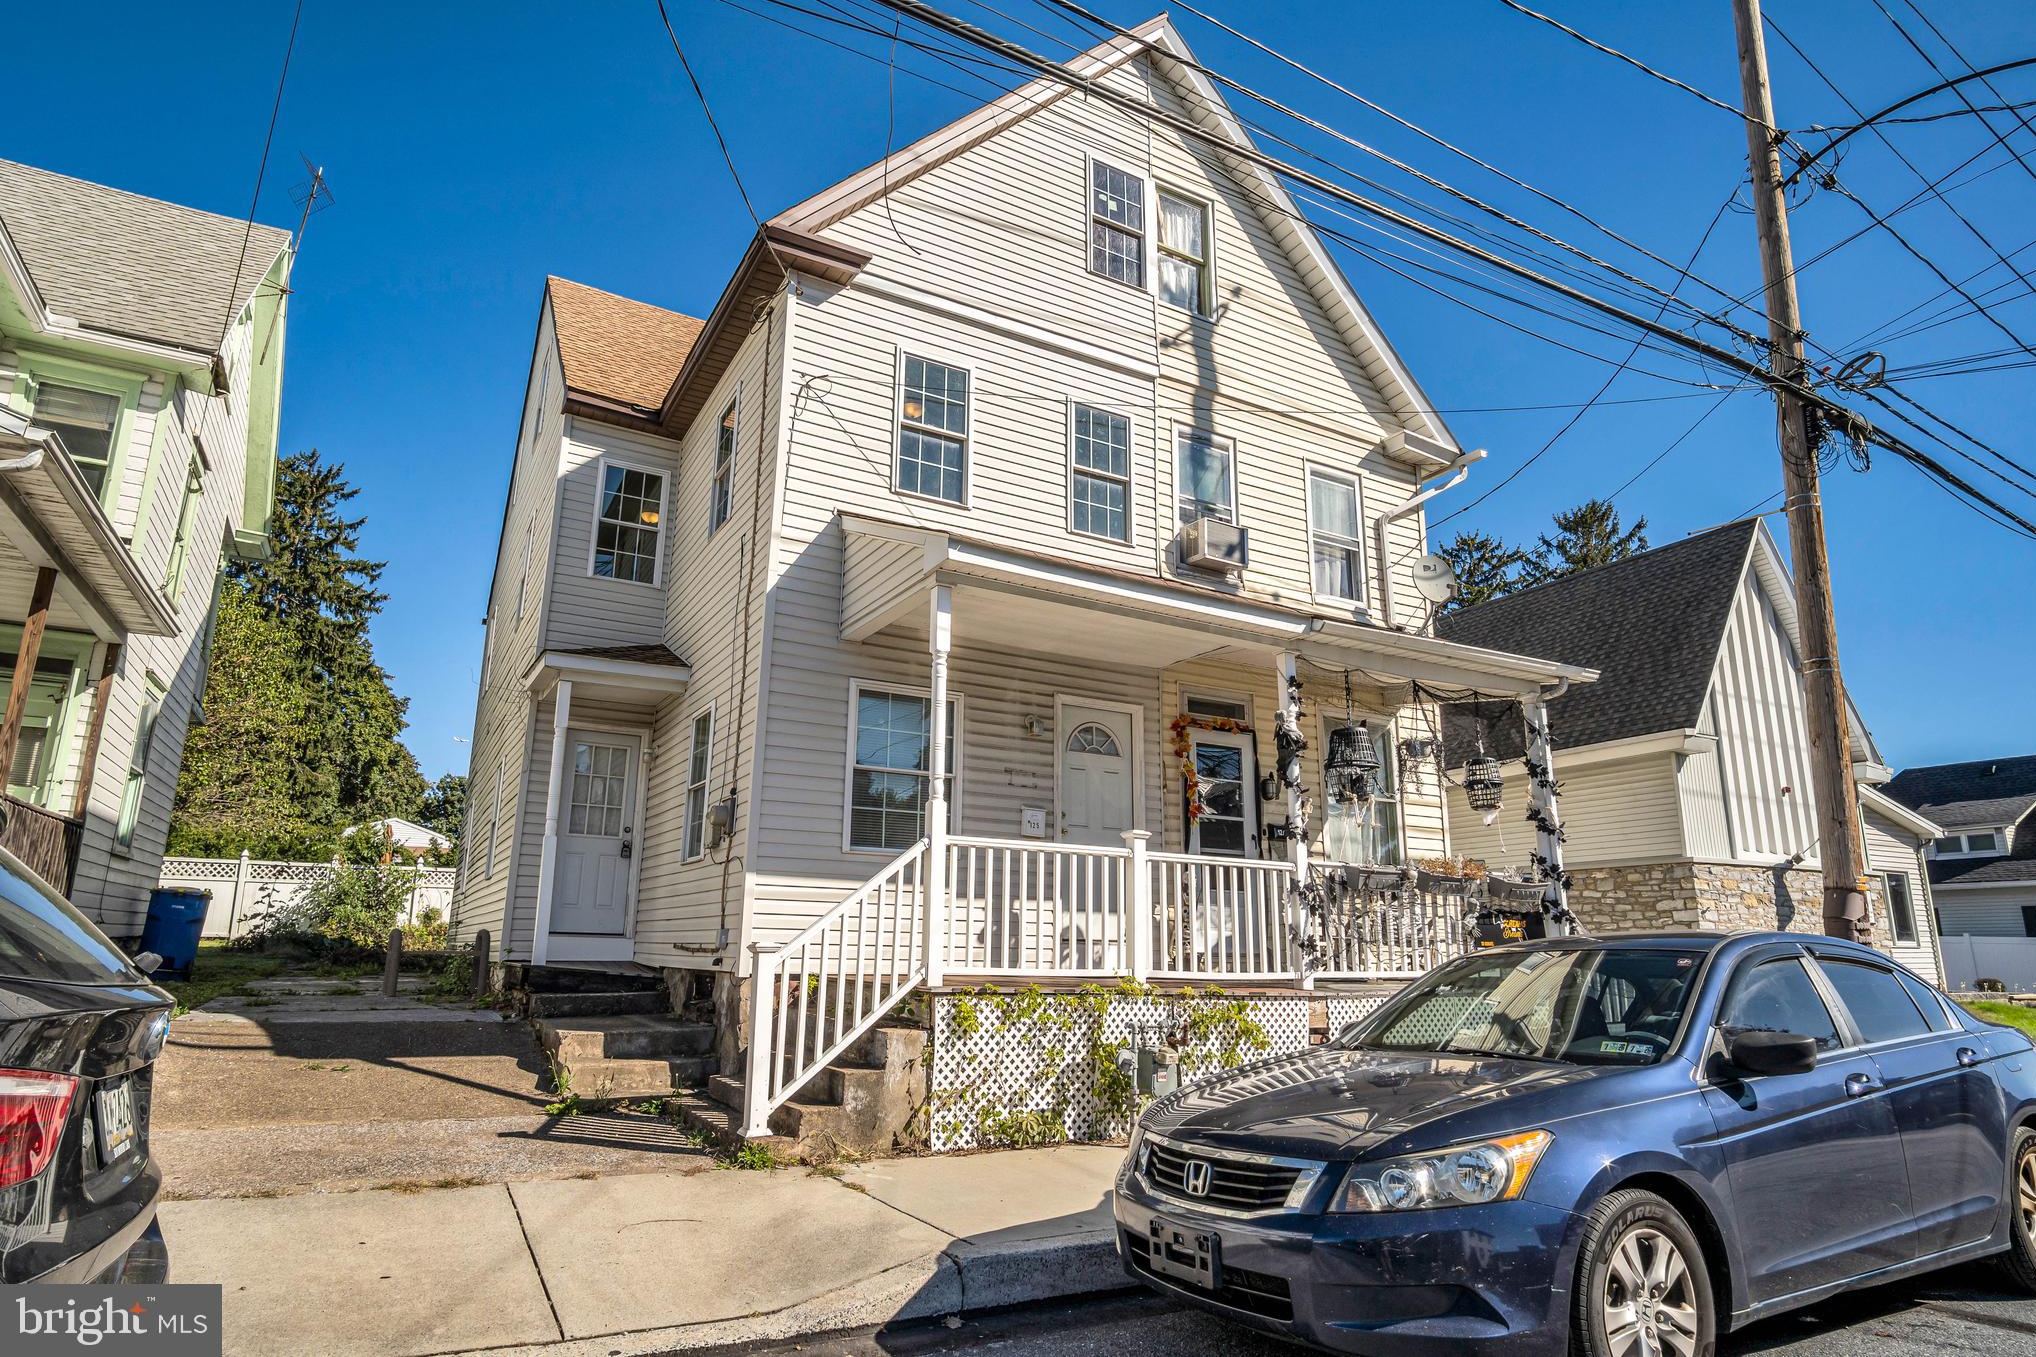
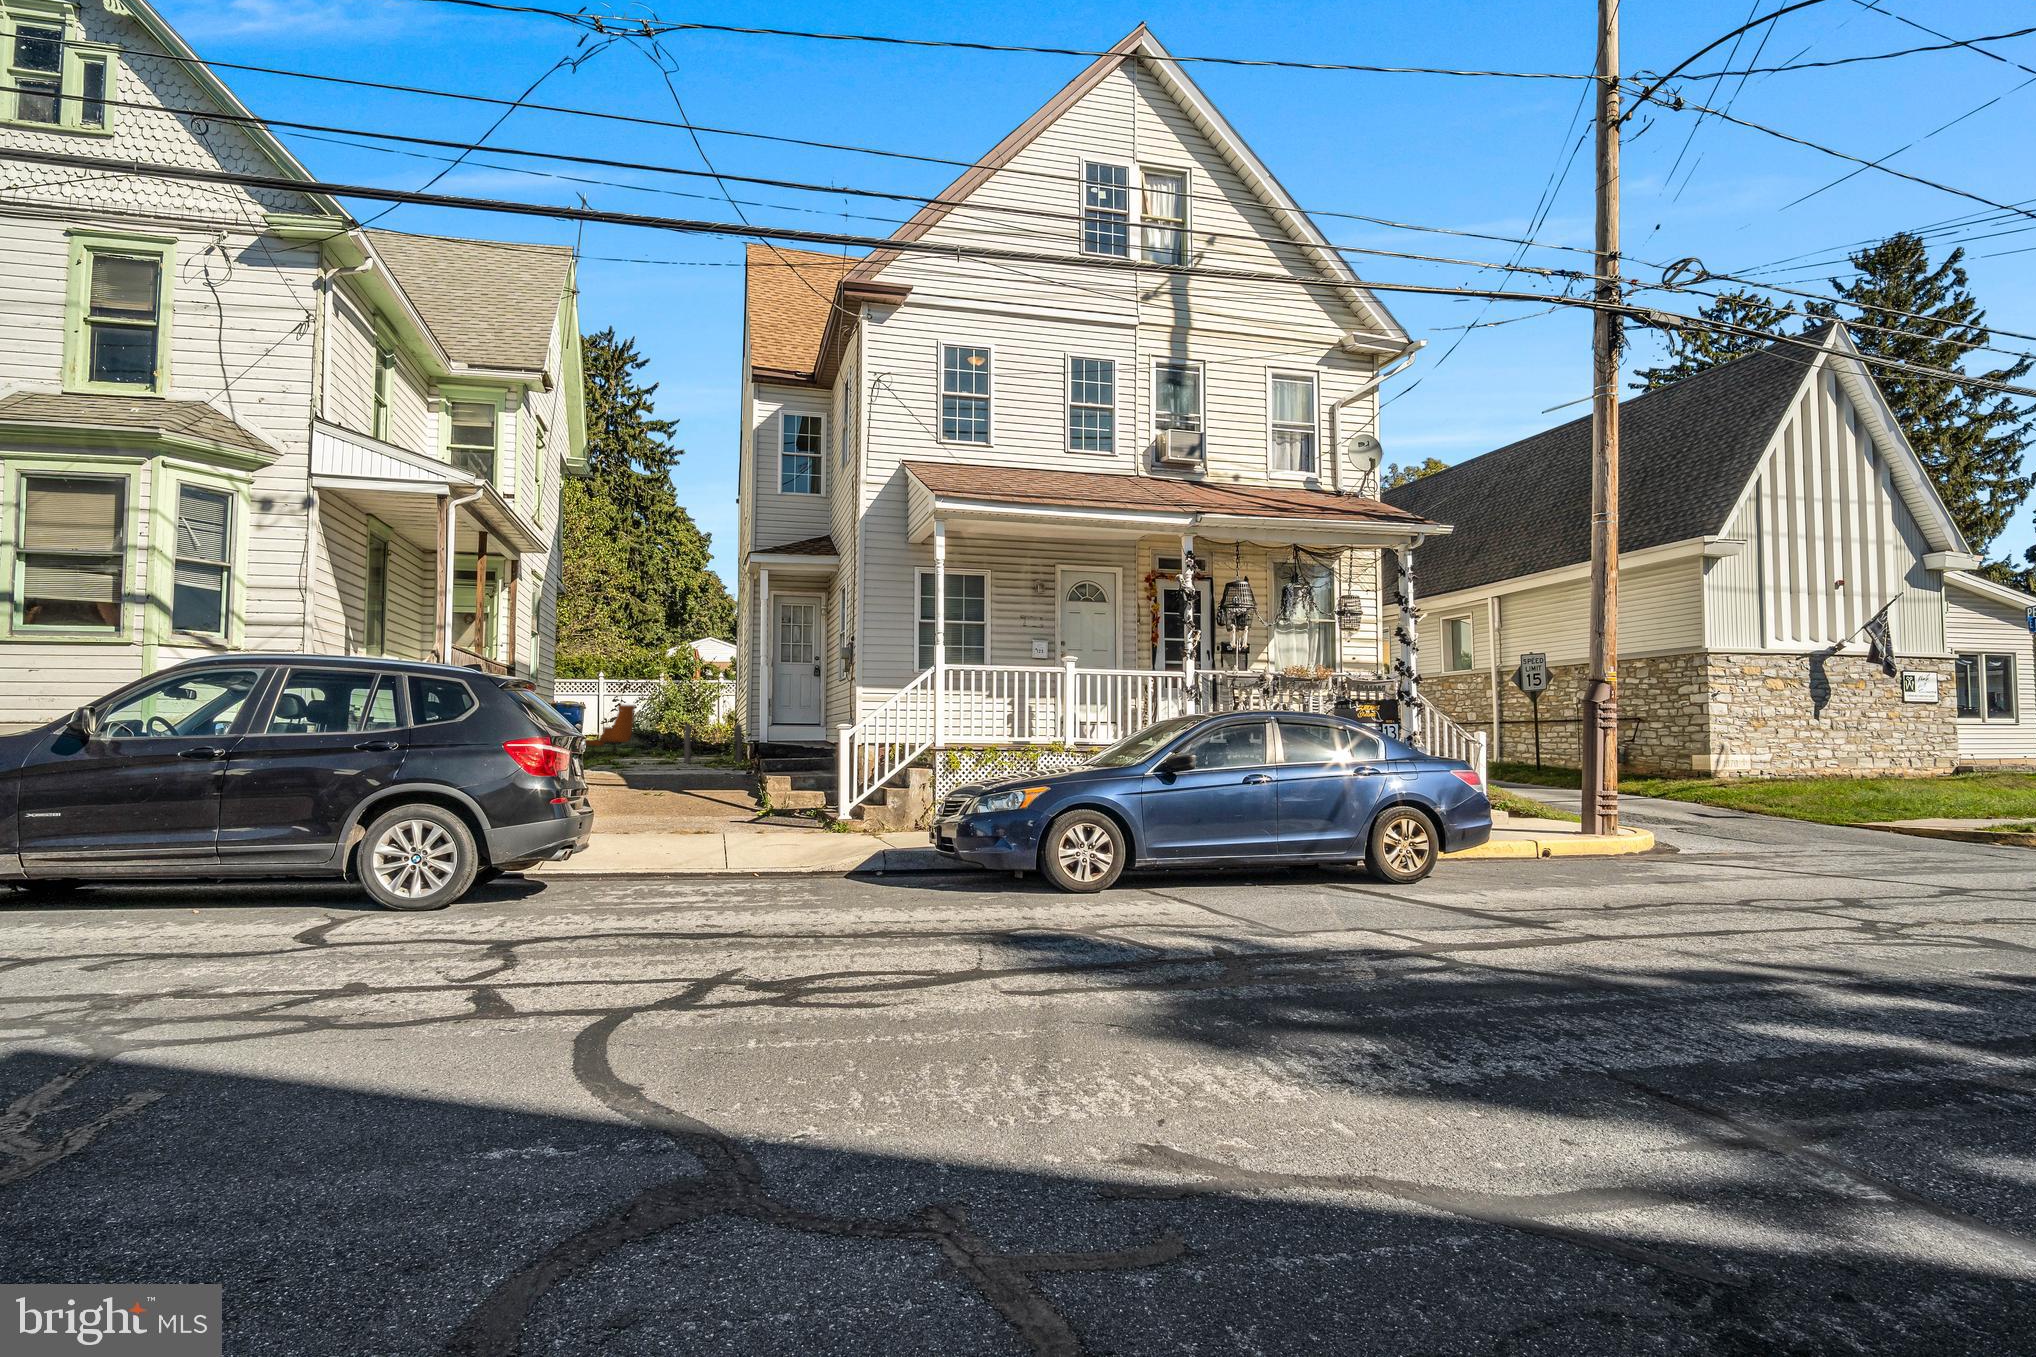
lounge chair: none [199,894,301,975] -> present [585,705,635,754]

